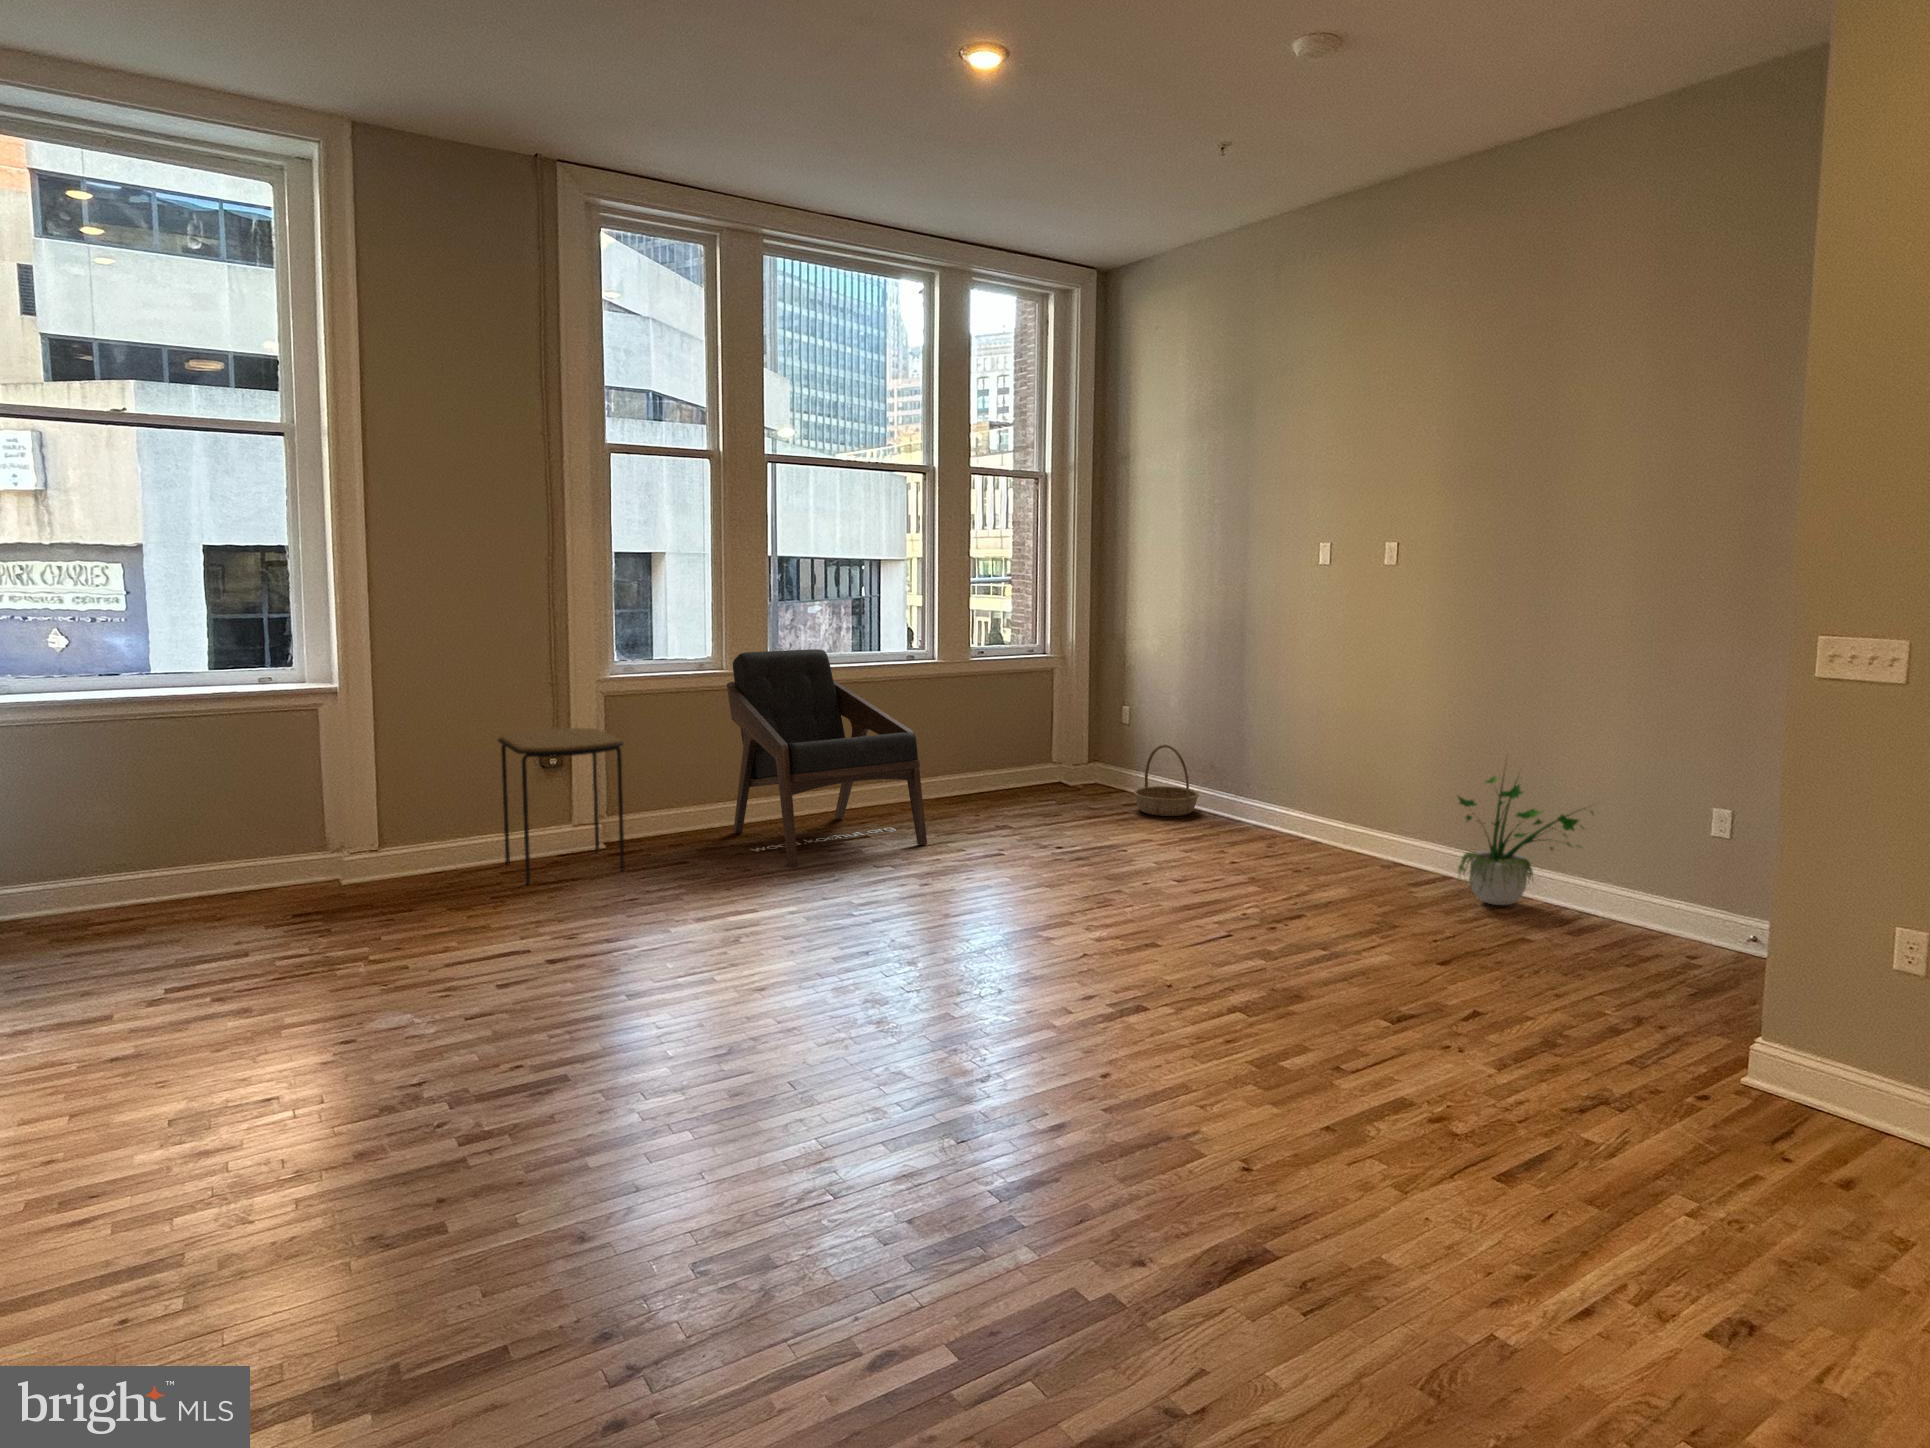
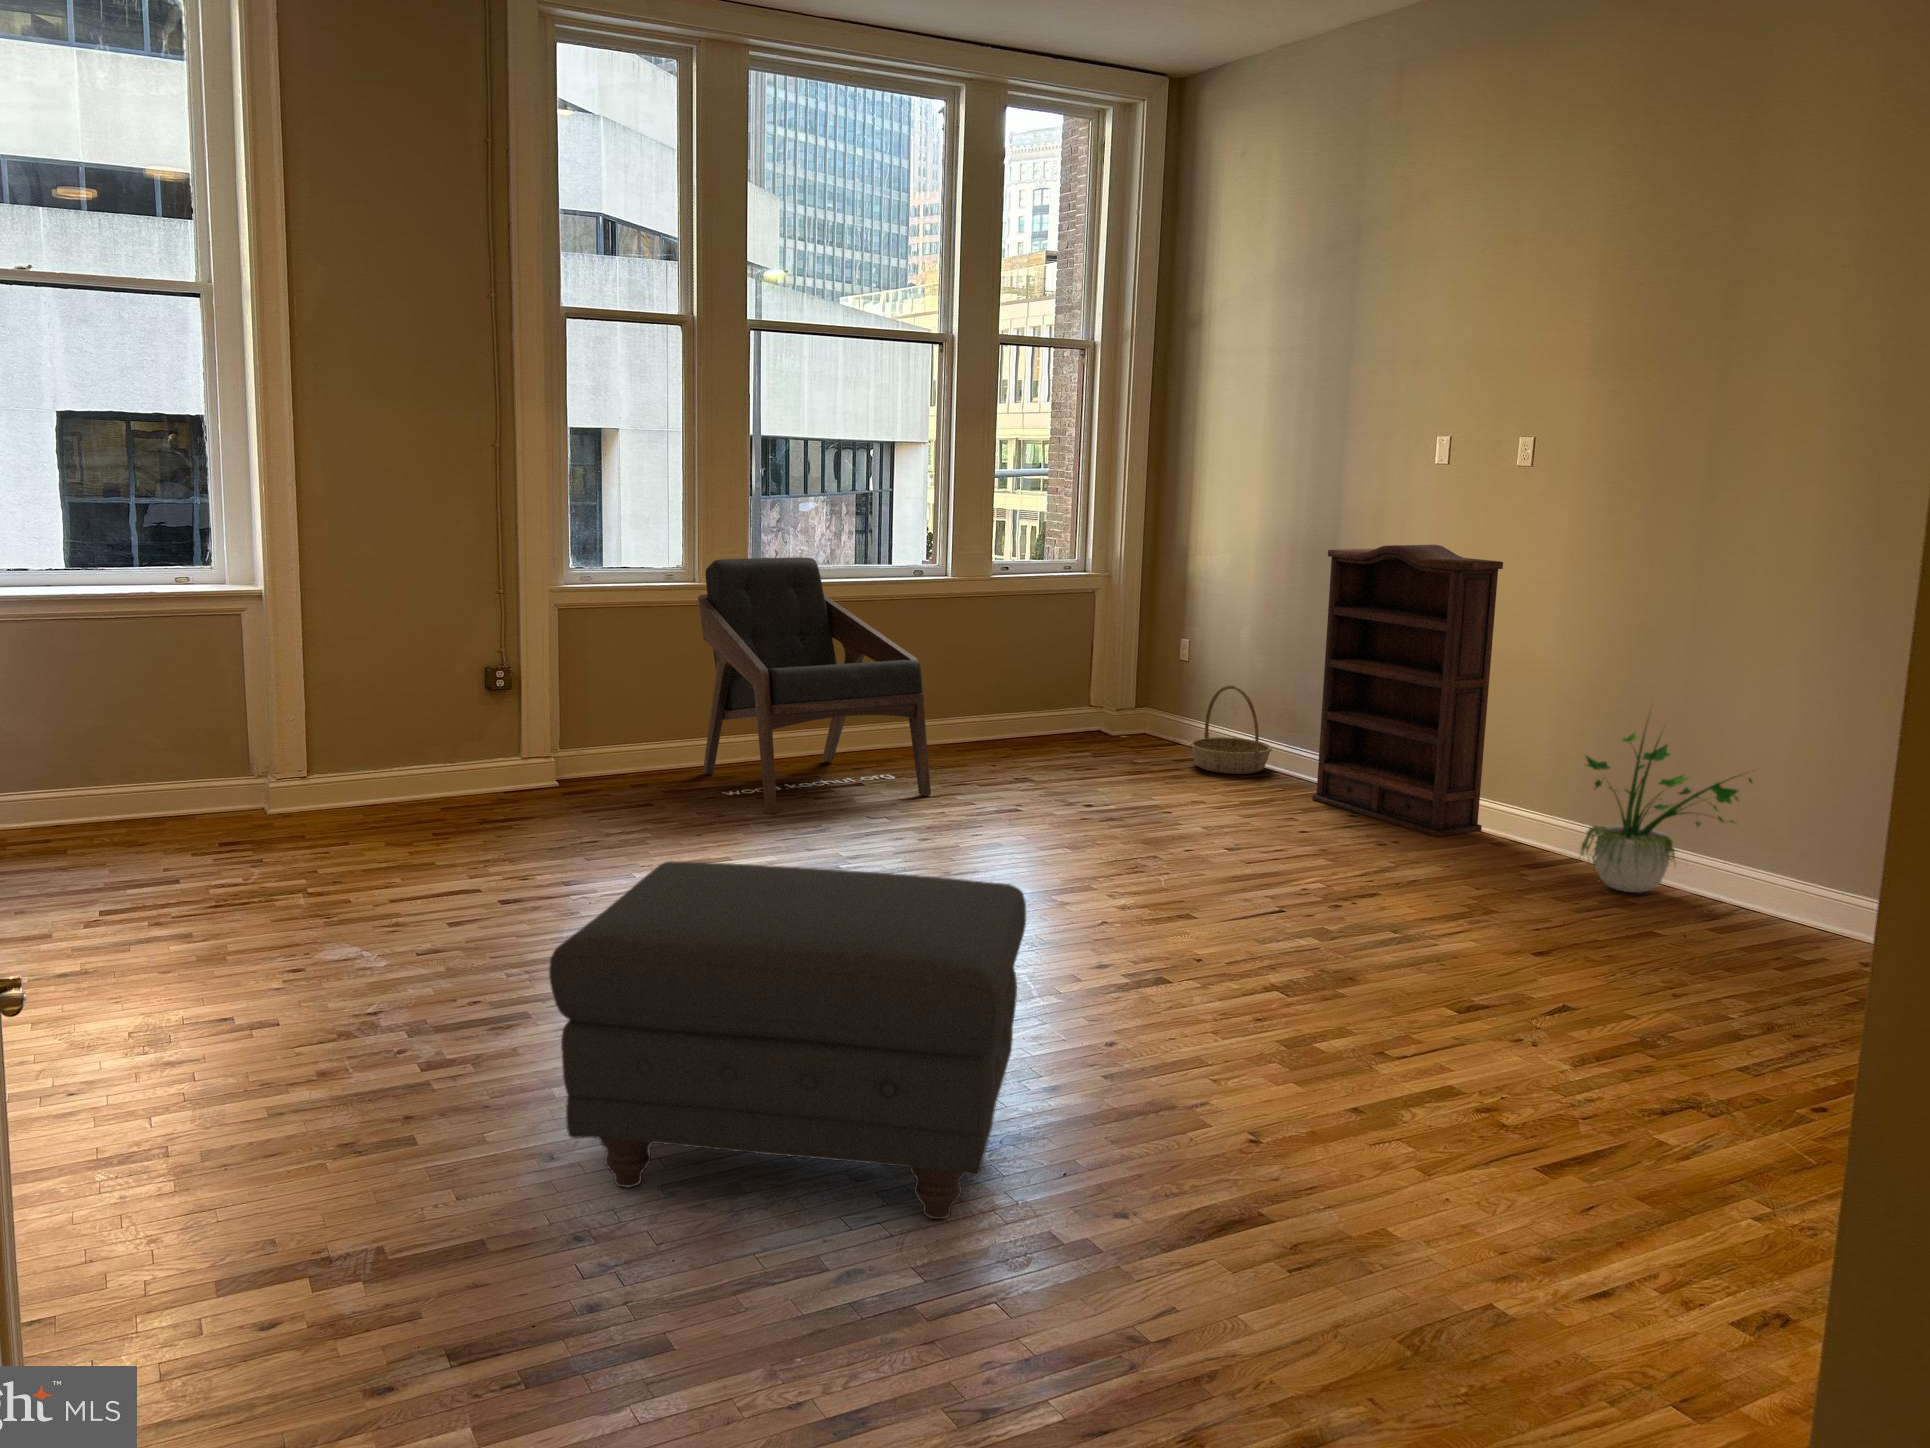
bookshelf: none [1235,629,1381,864] -> present [1312,545,1503,837]
side table: present [498,728,625,885] -> none [439,644,581,821]
ottoman: none [577,936,1034,1281] -> present [549,861,1026,1219]

